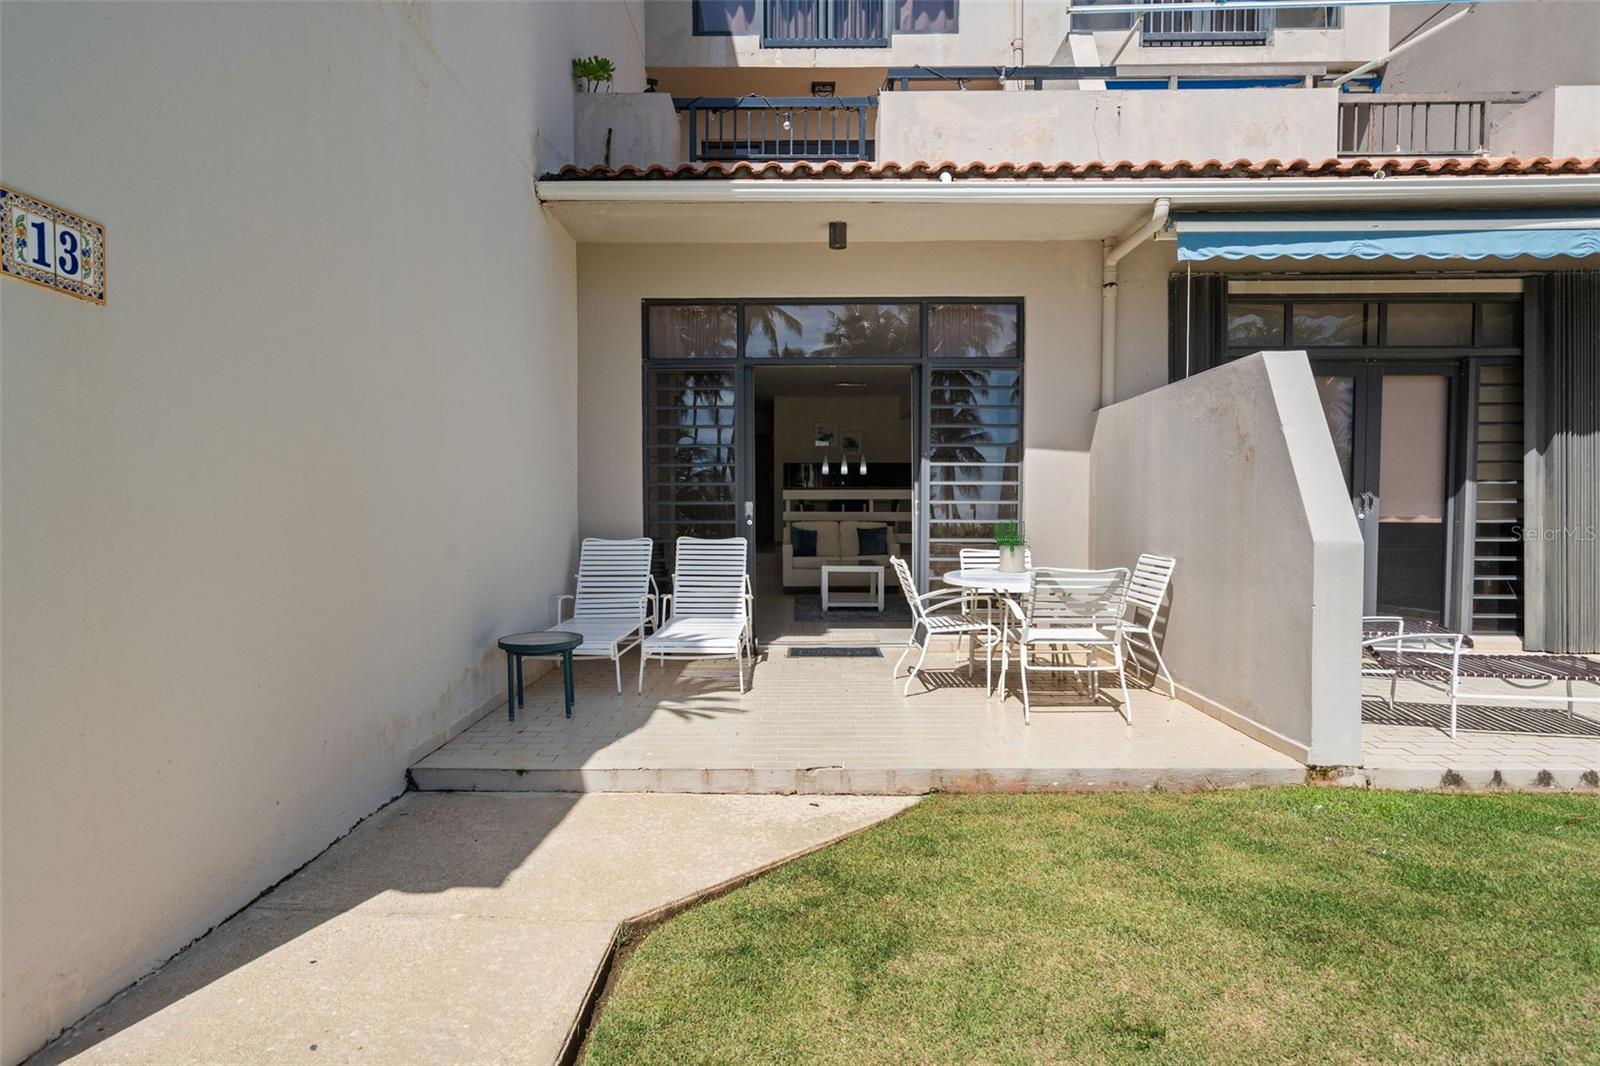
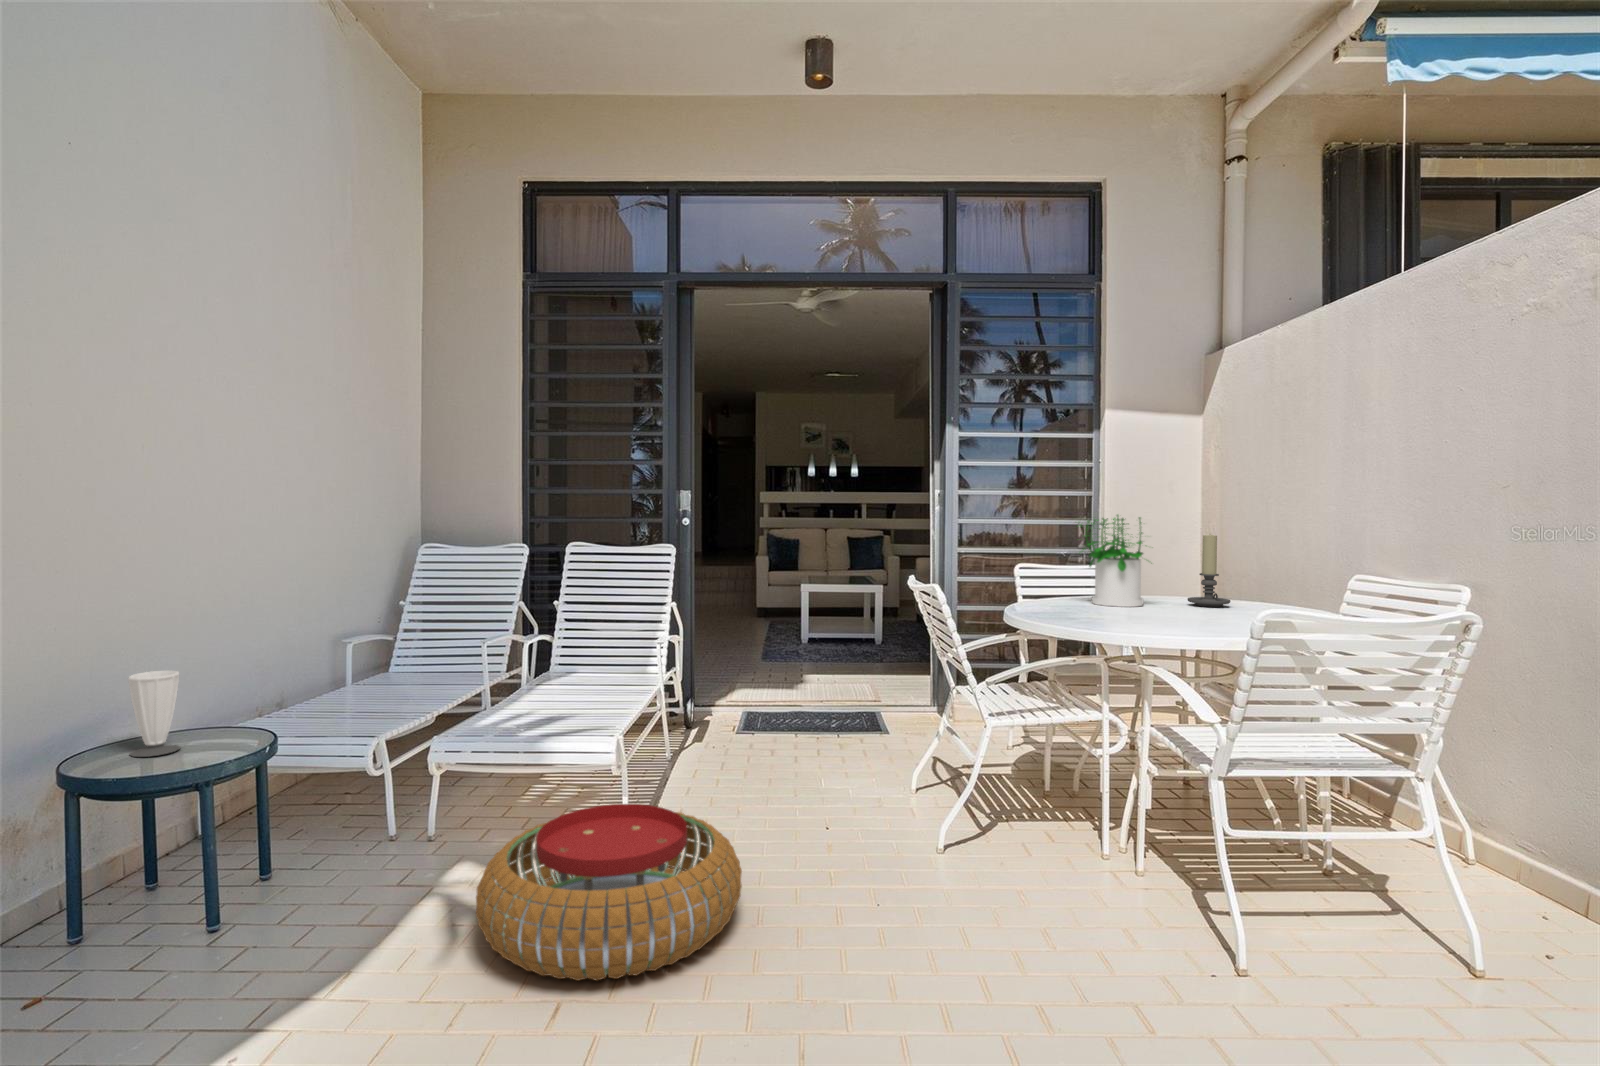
candle holder: none [1053,531,1075,572] -> present [1188,535,1231,607]
cup: none [517,601,538,641] -> present [128,671,180,757]
pouf: none [687,667,808,729] -> present [476,804,742,981]

